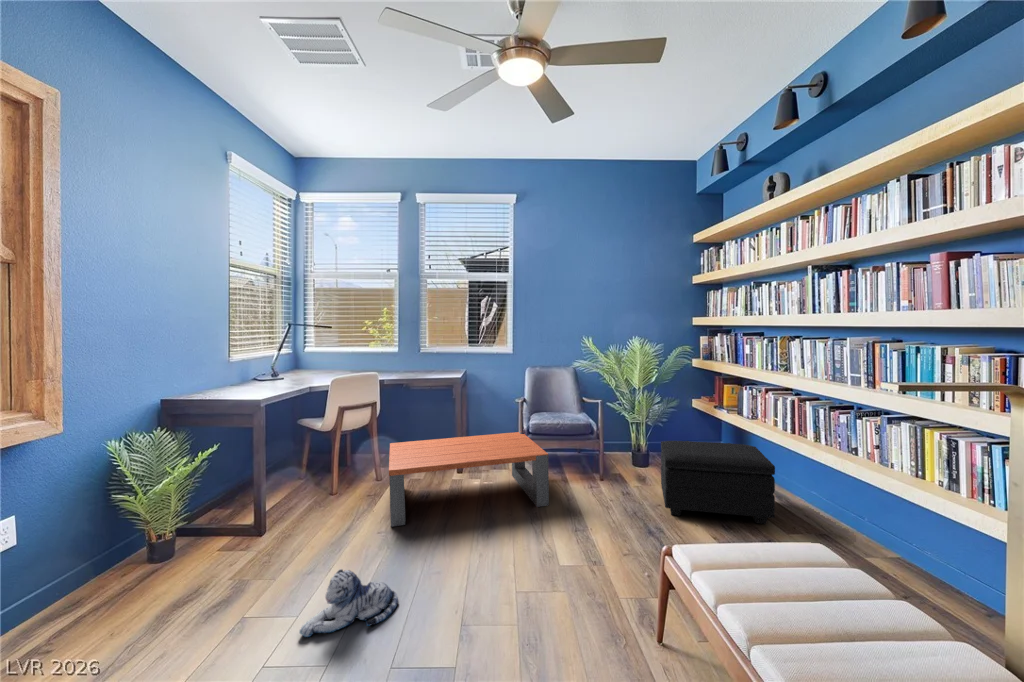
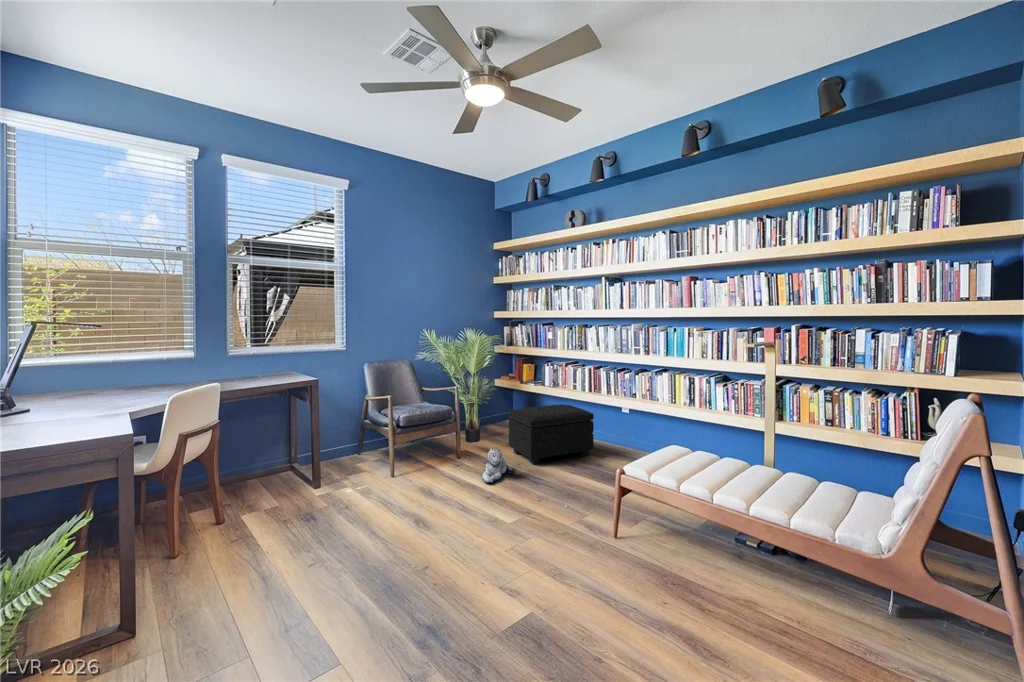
coffee table: present [389,432,549,527] -> none [242,423,440,545]
plush toy: present [299,569,398,637] -> present [482,449,512,483]

